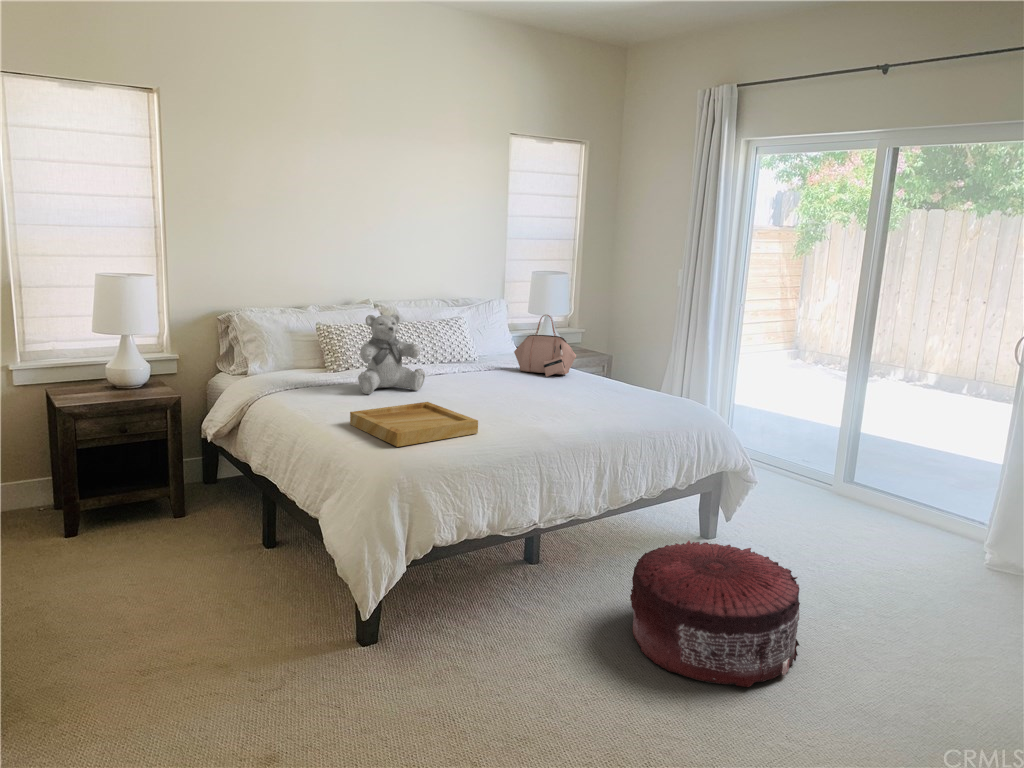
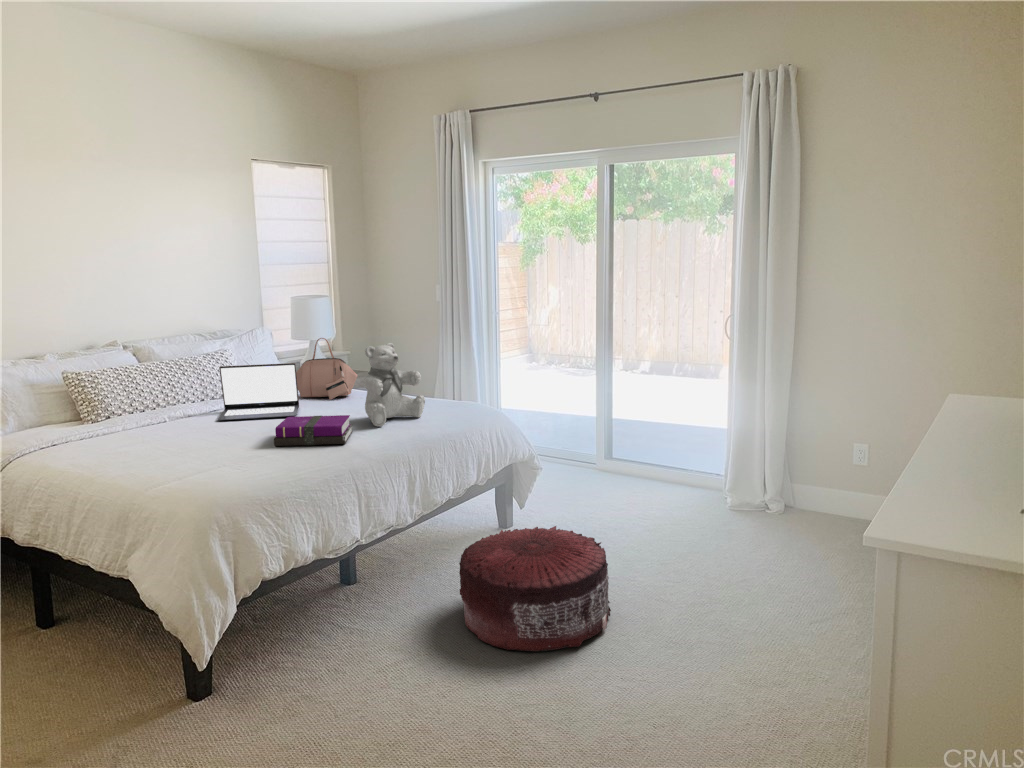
teddy bear: present [358,314,425,394] -> present [364,343,425,427]
laptop: none [435,333,514,389] -> present [218,363,299,421]
notebook: none [473,390,553,425] -> present [274,415,352,446]
tray: present [350,402,478,447] -> none [141,437,287,485]

